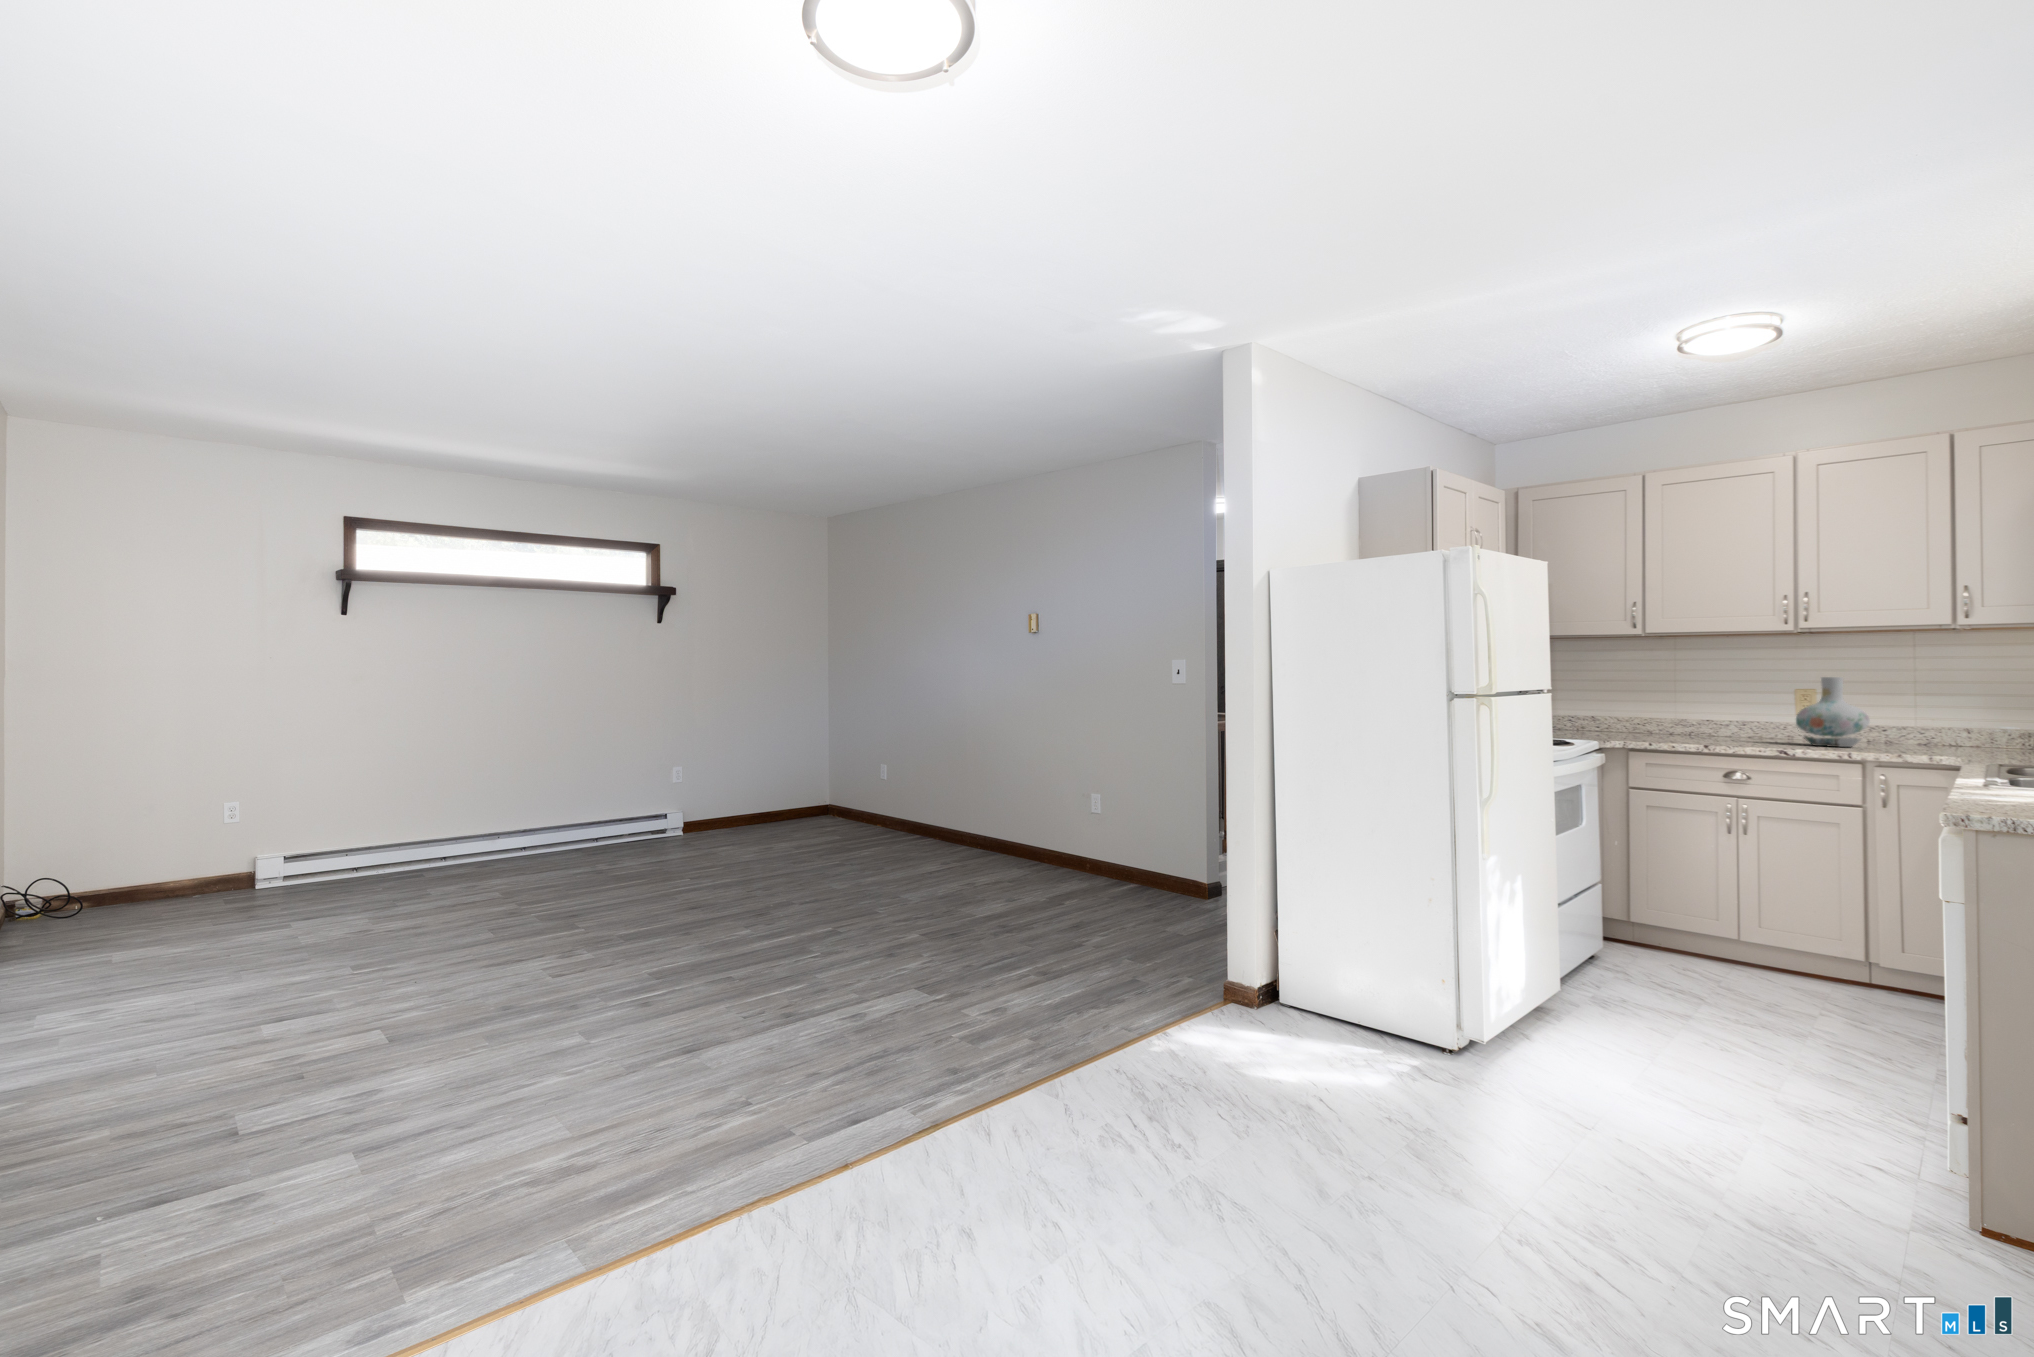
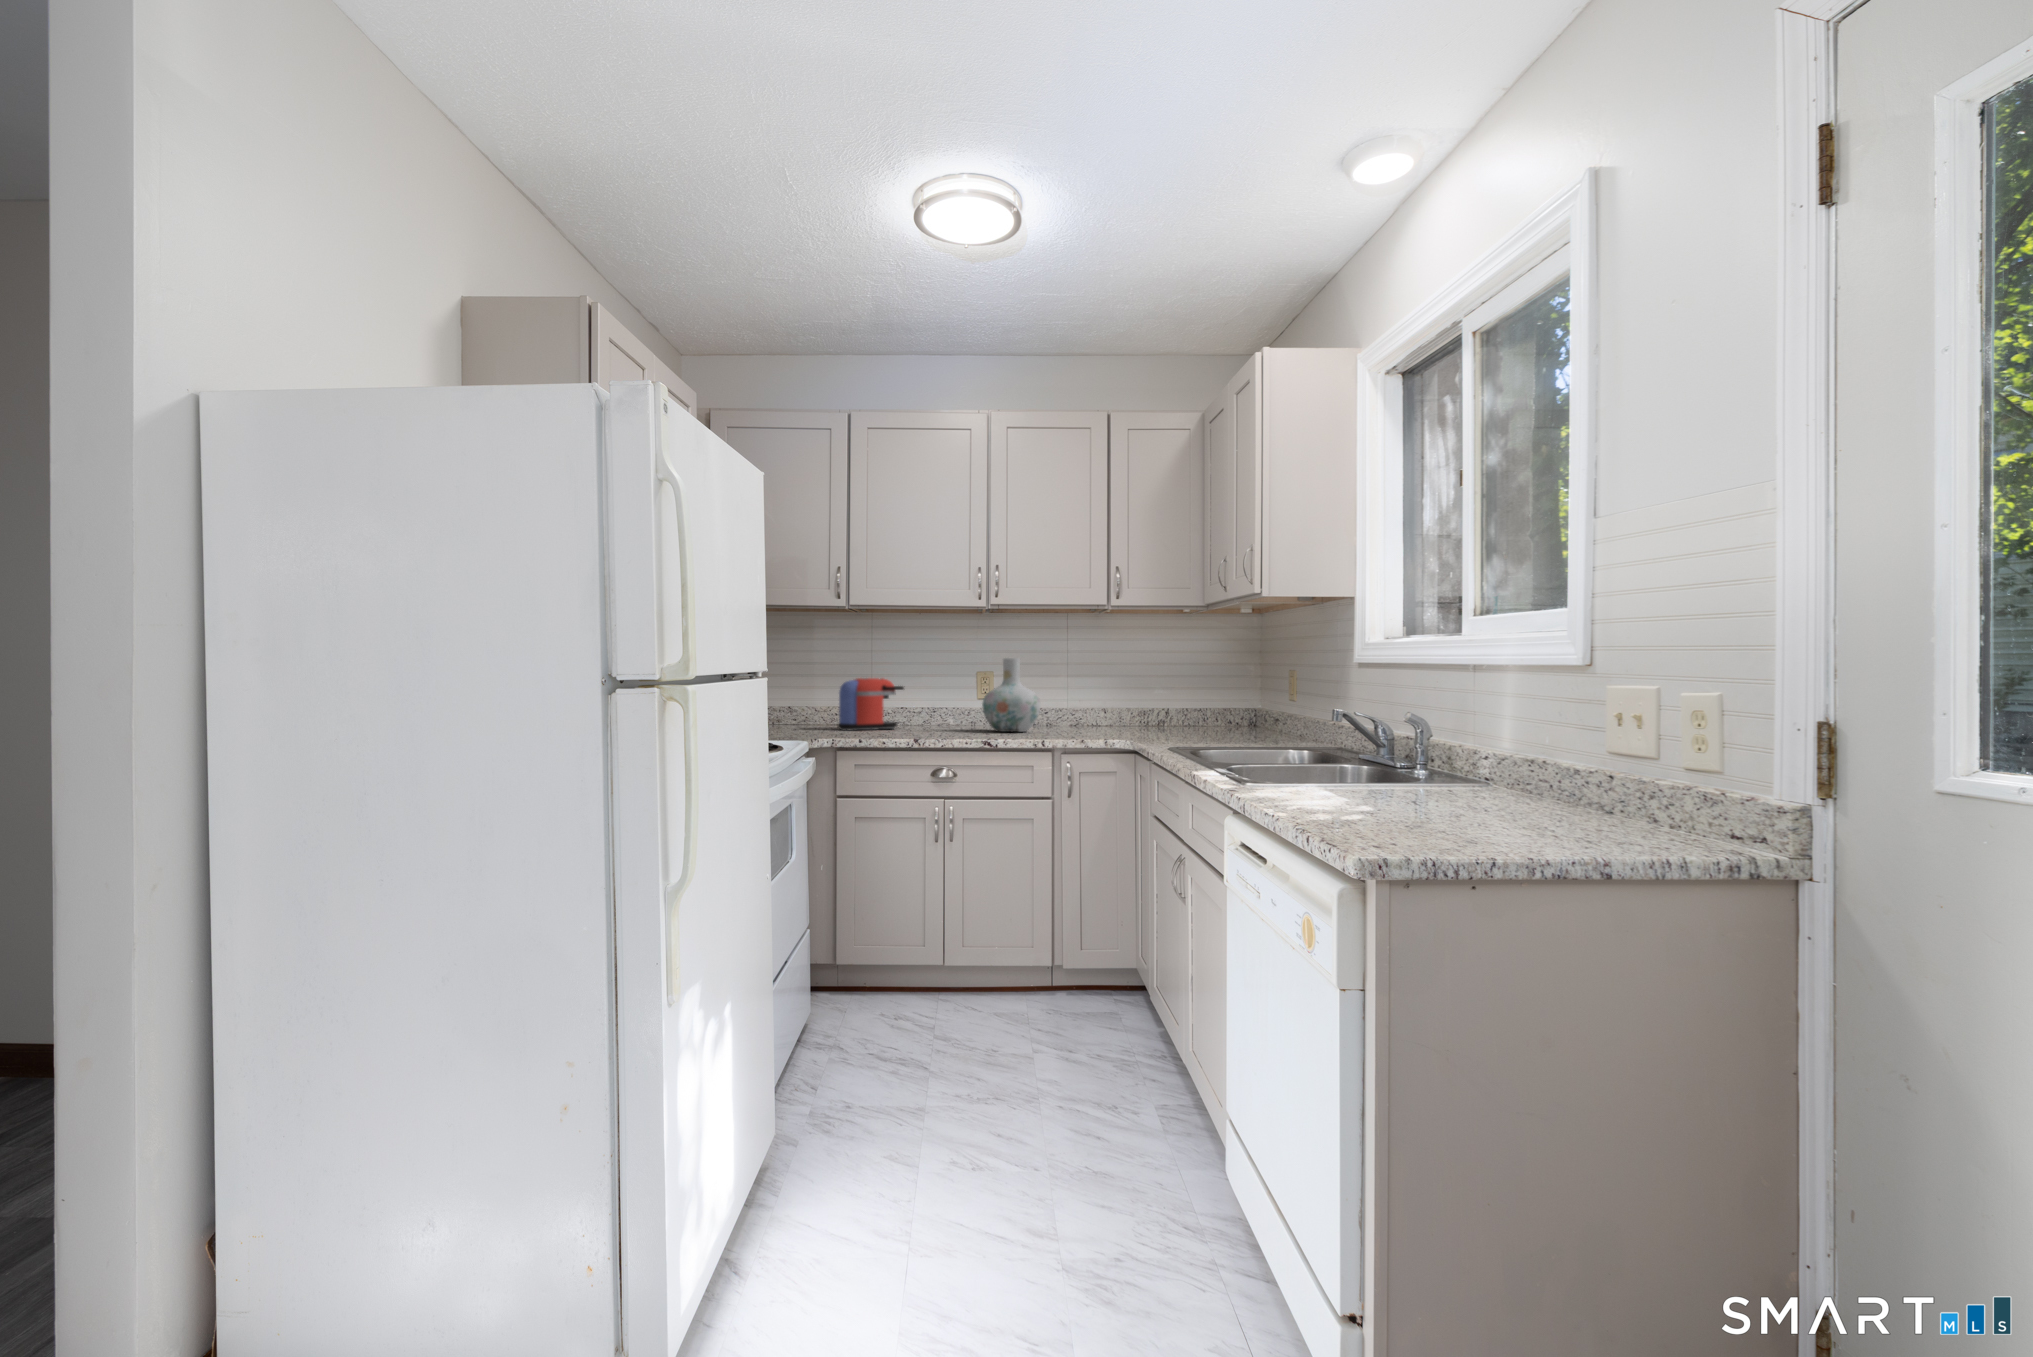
coffee maker: none [1636,694,1708,738] -> present [838,678,904,731]

